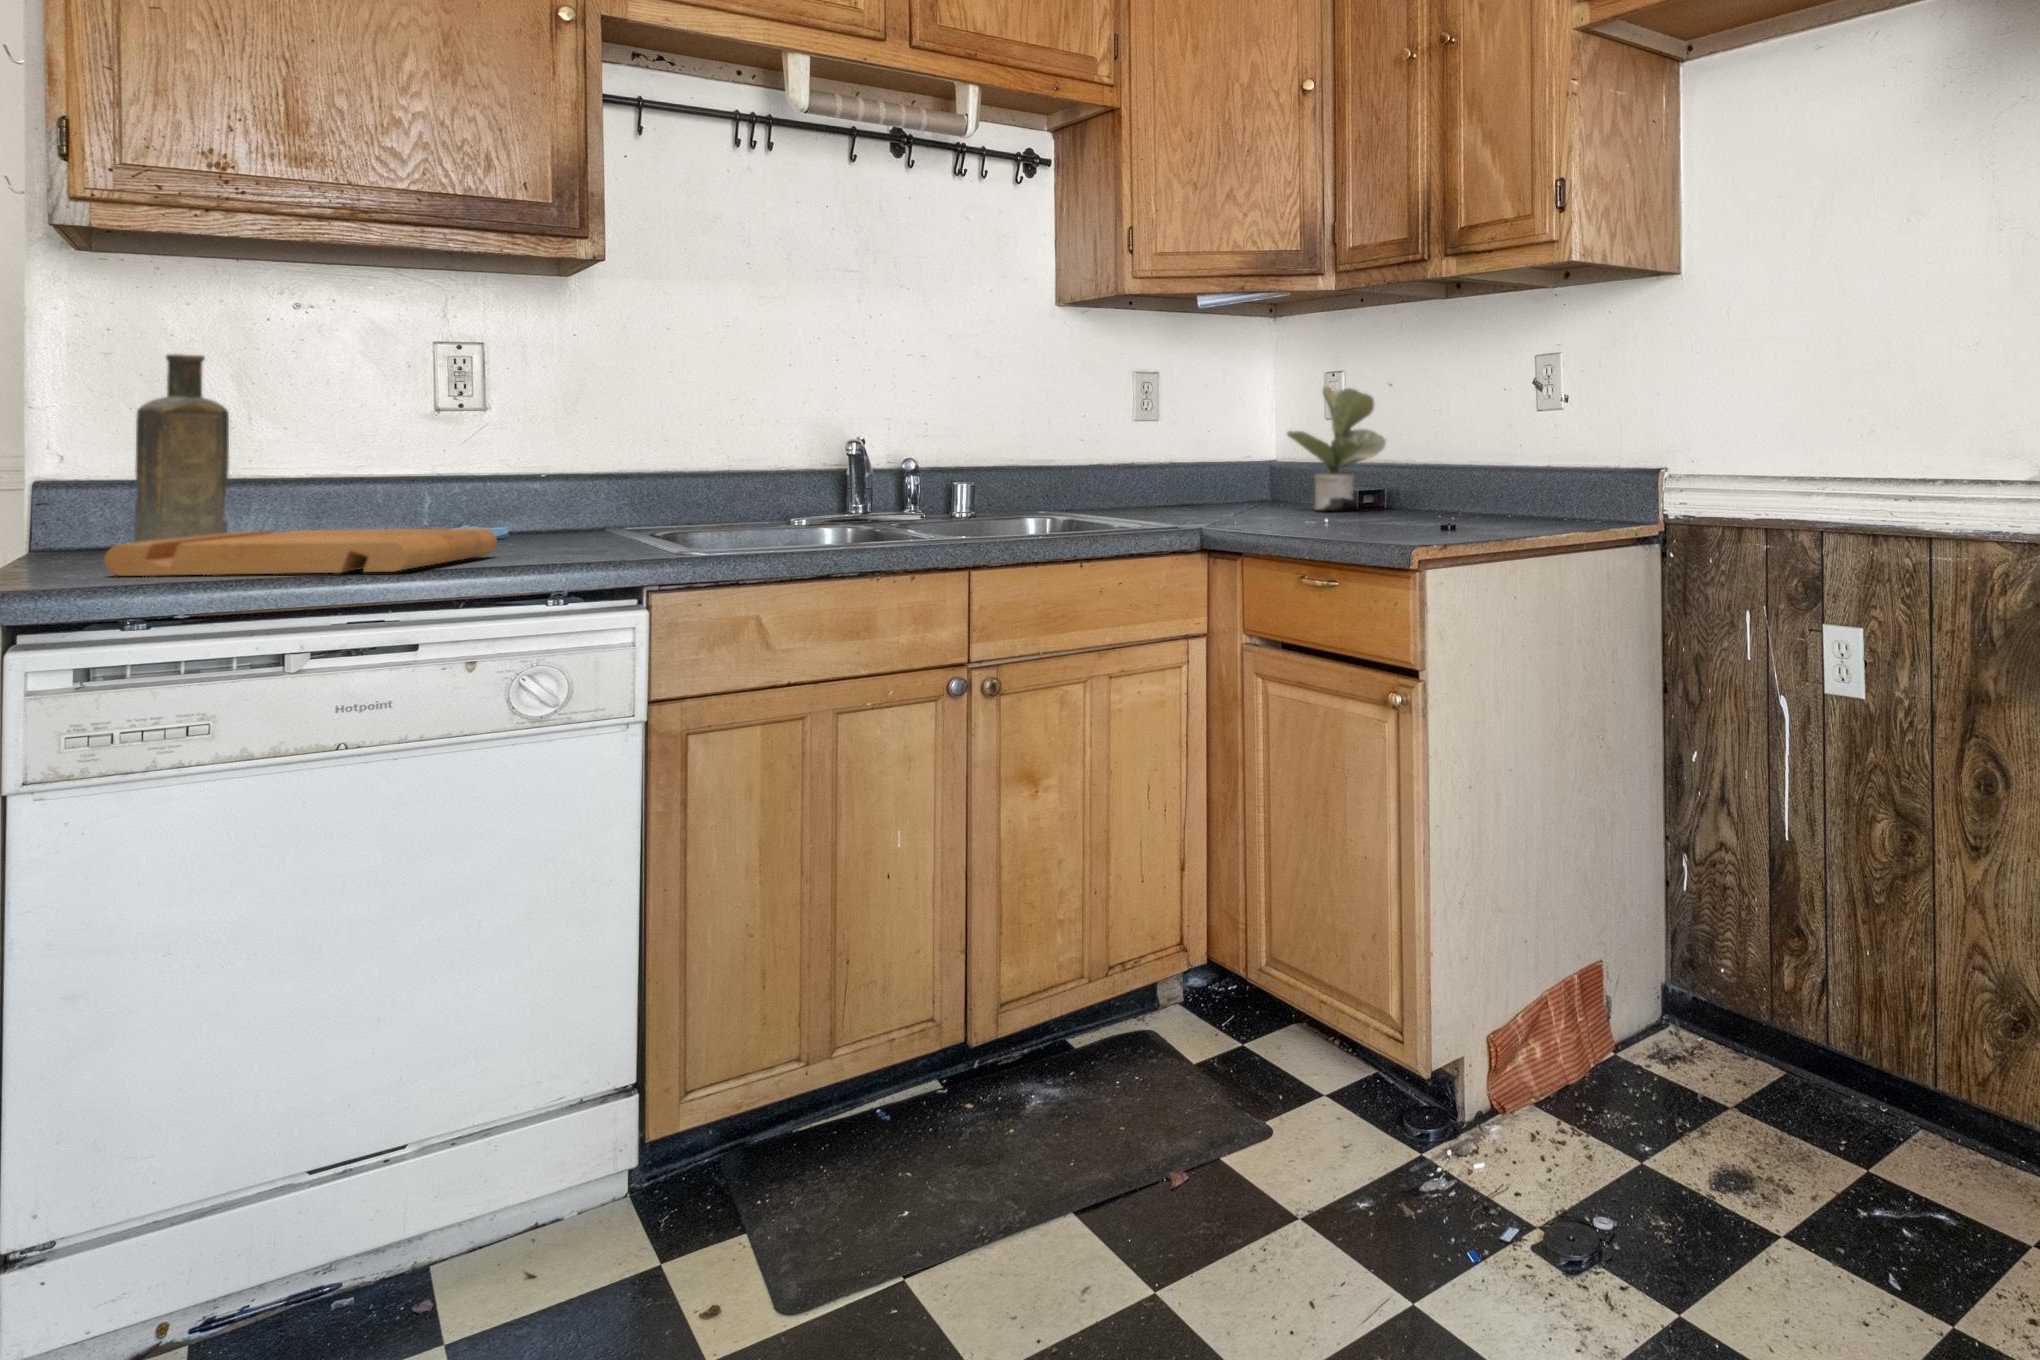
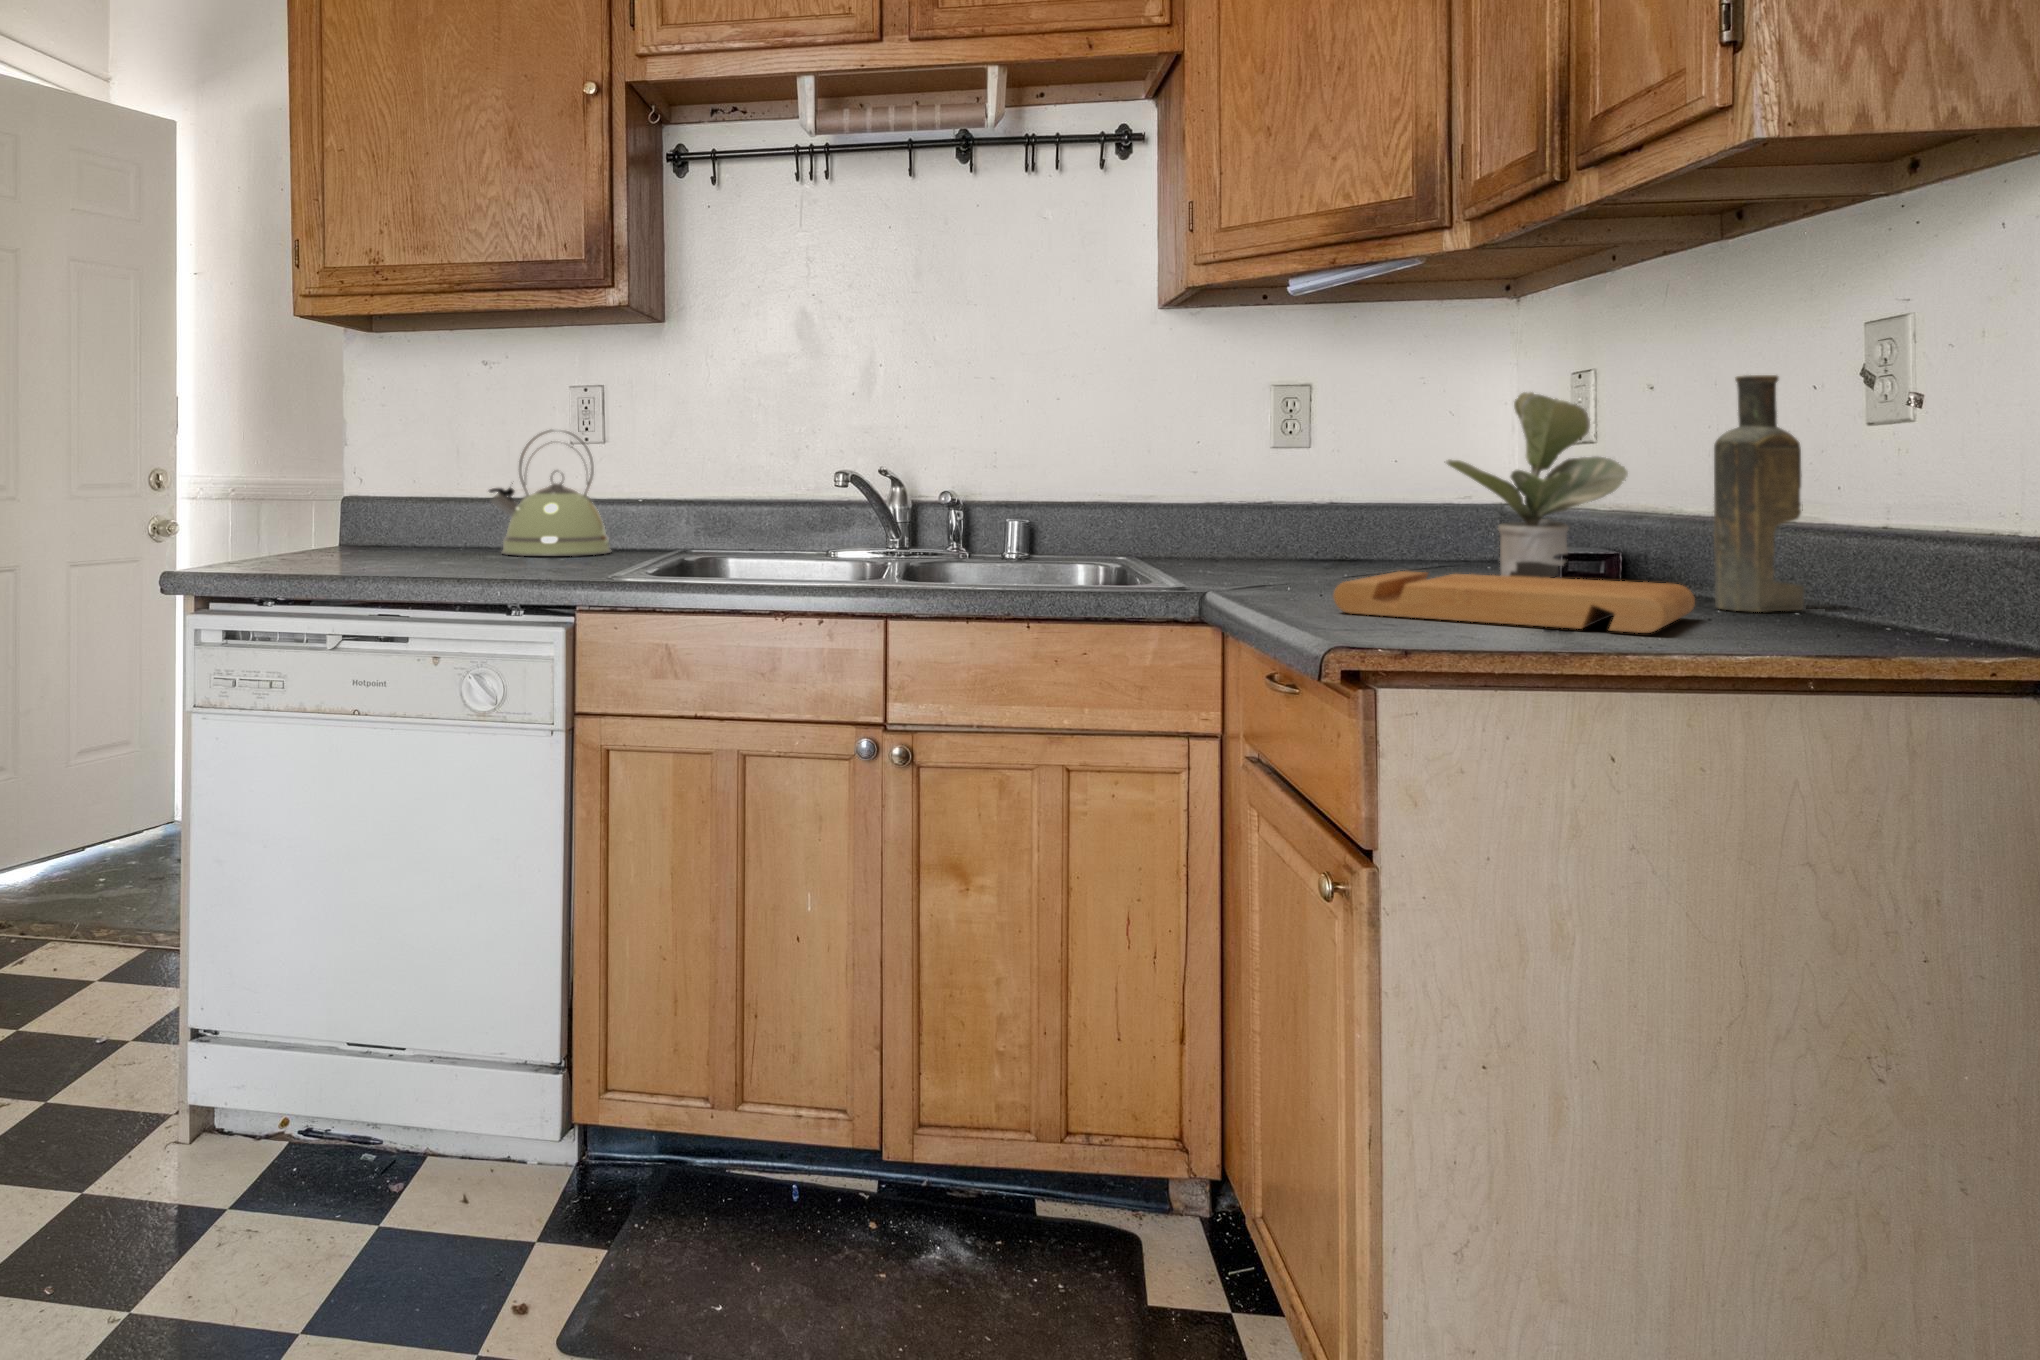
bottle: present [134,354,229,543] -> present [1714,375,1804,612]
kettle: none [337,392,520,543] -> present [489,429,610,556]
cutting board: present [104,528,497,576] -> present [1334,571,1695,633]

